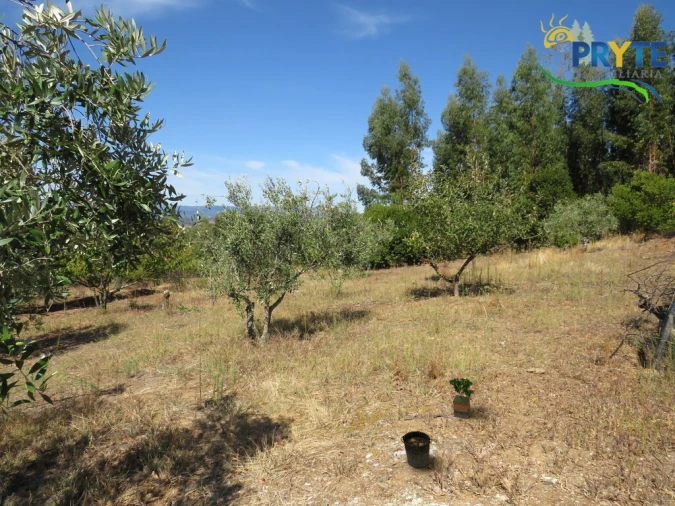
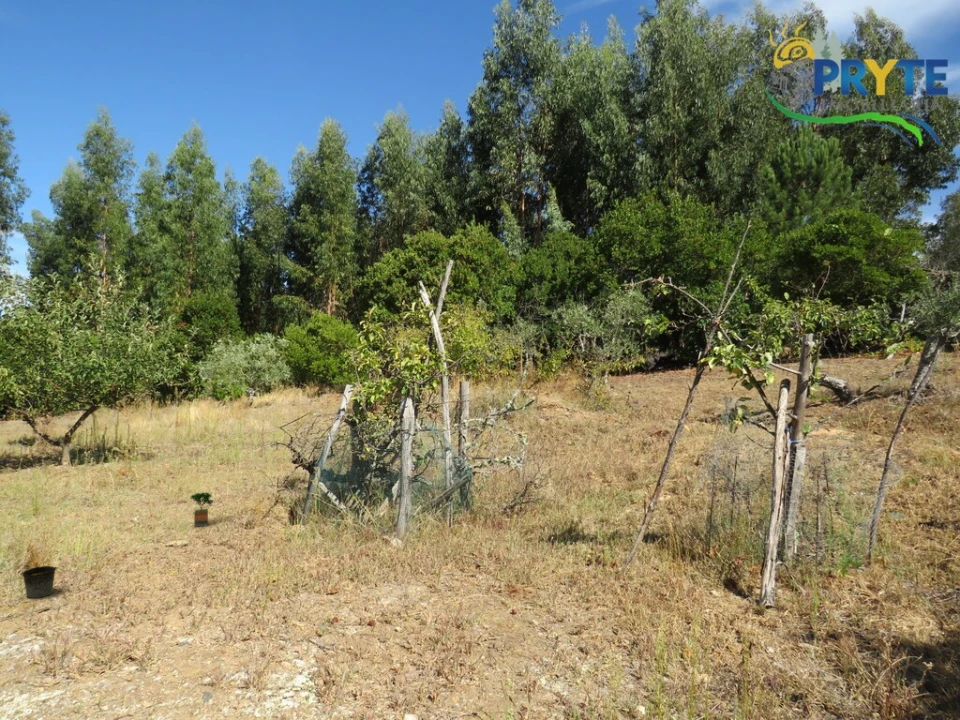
potted tree: present [449,378,474,419] -> present [191,492,213,527]

